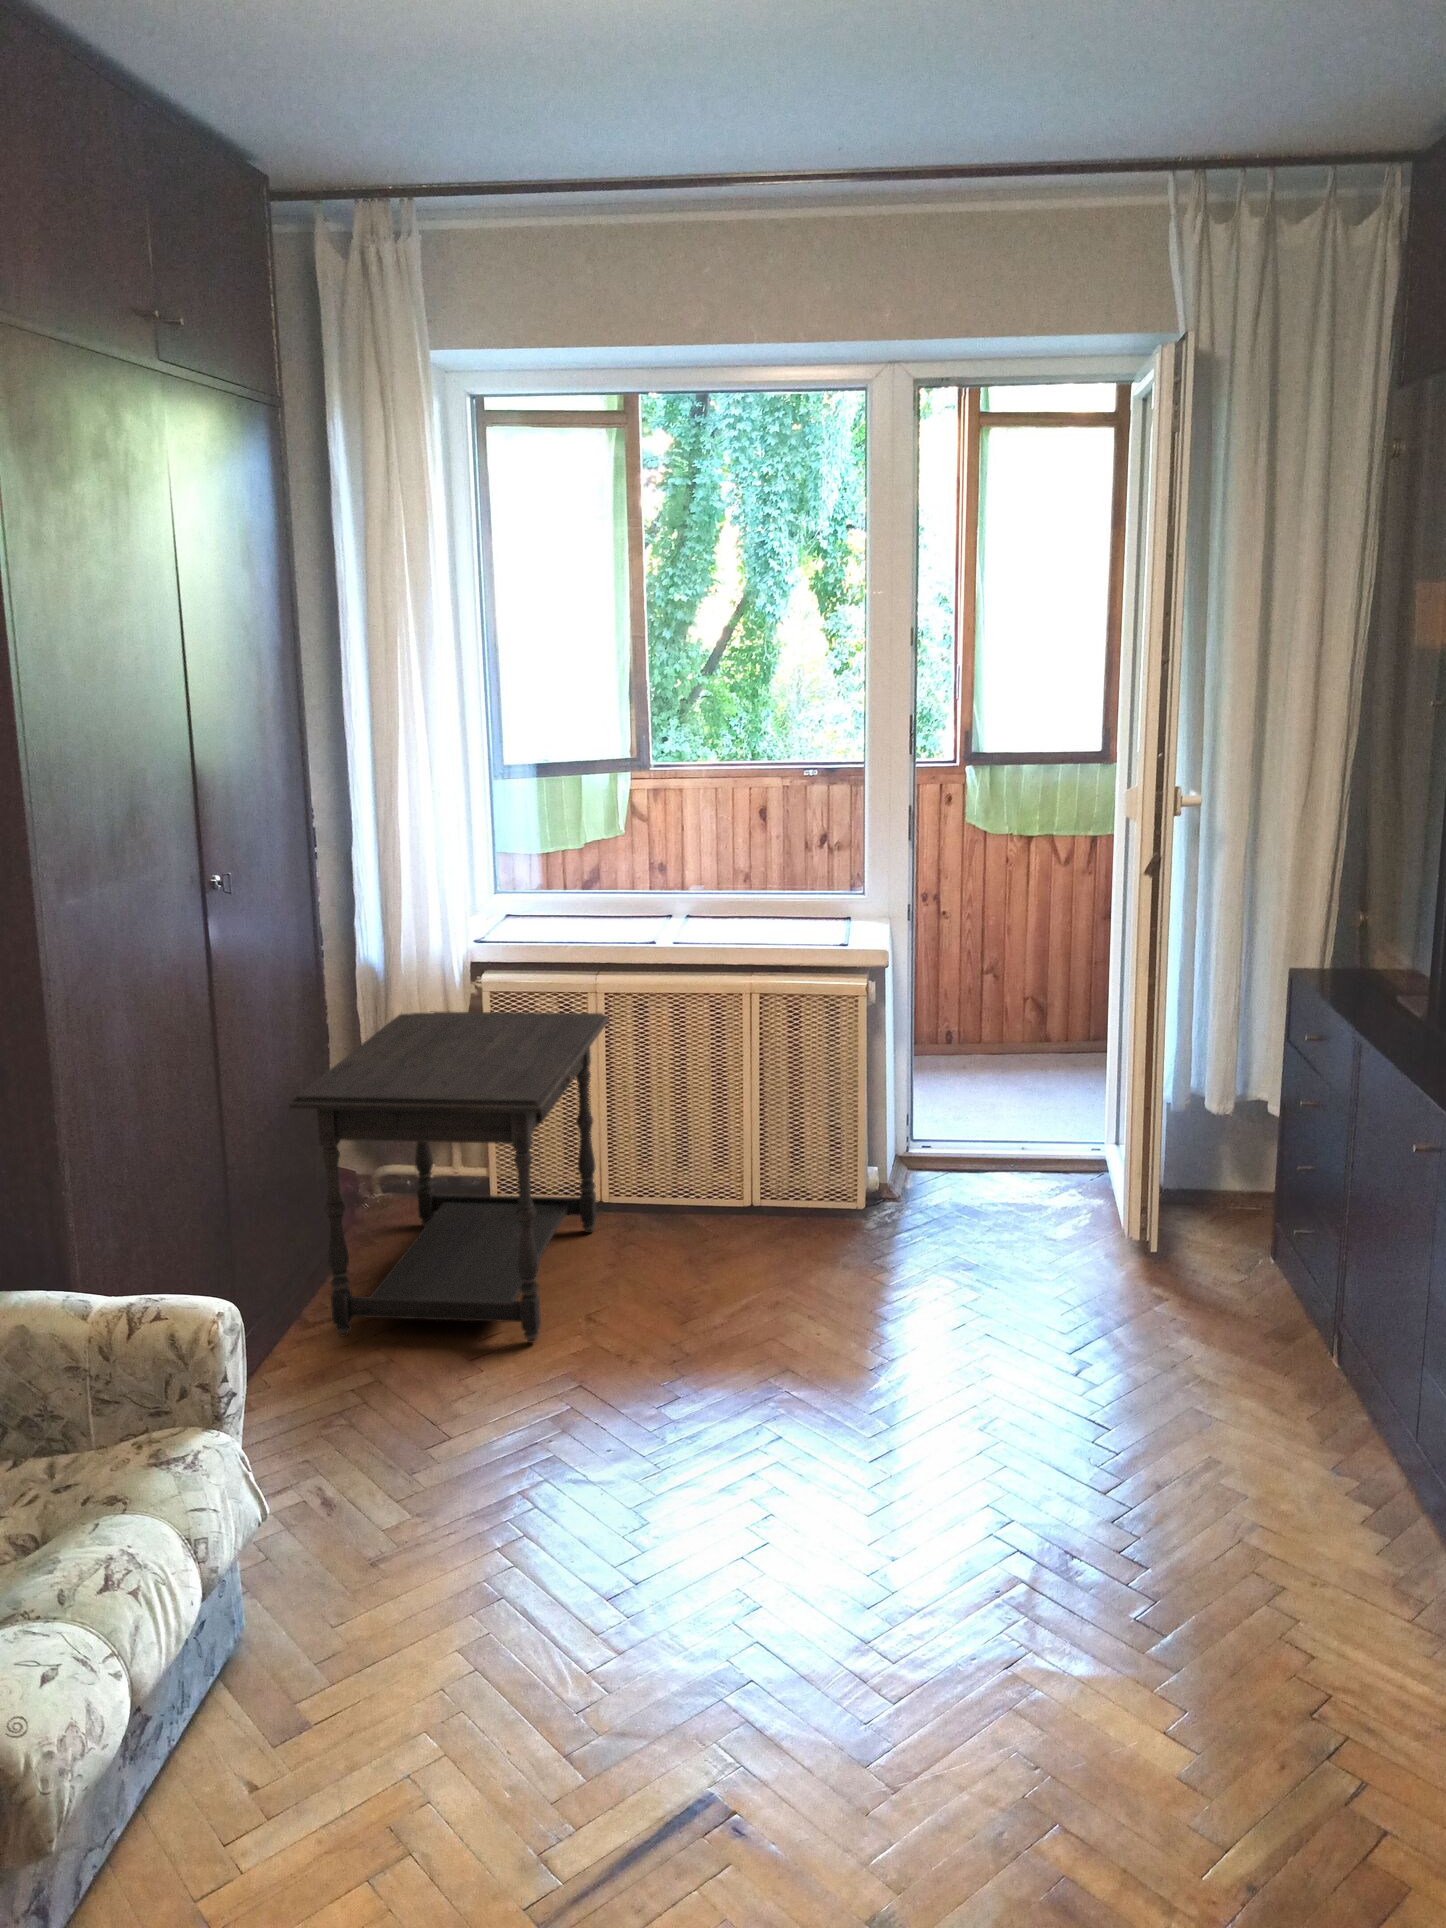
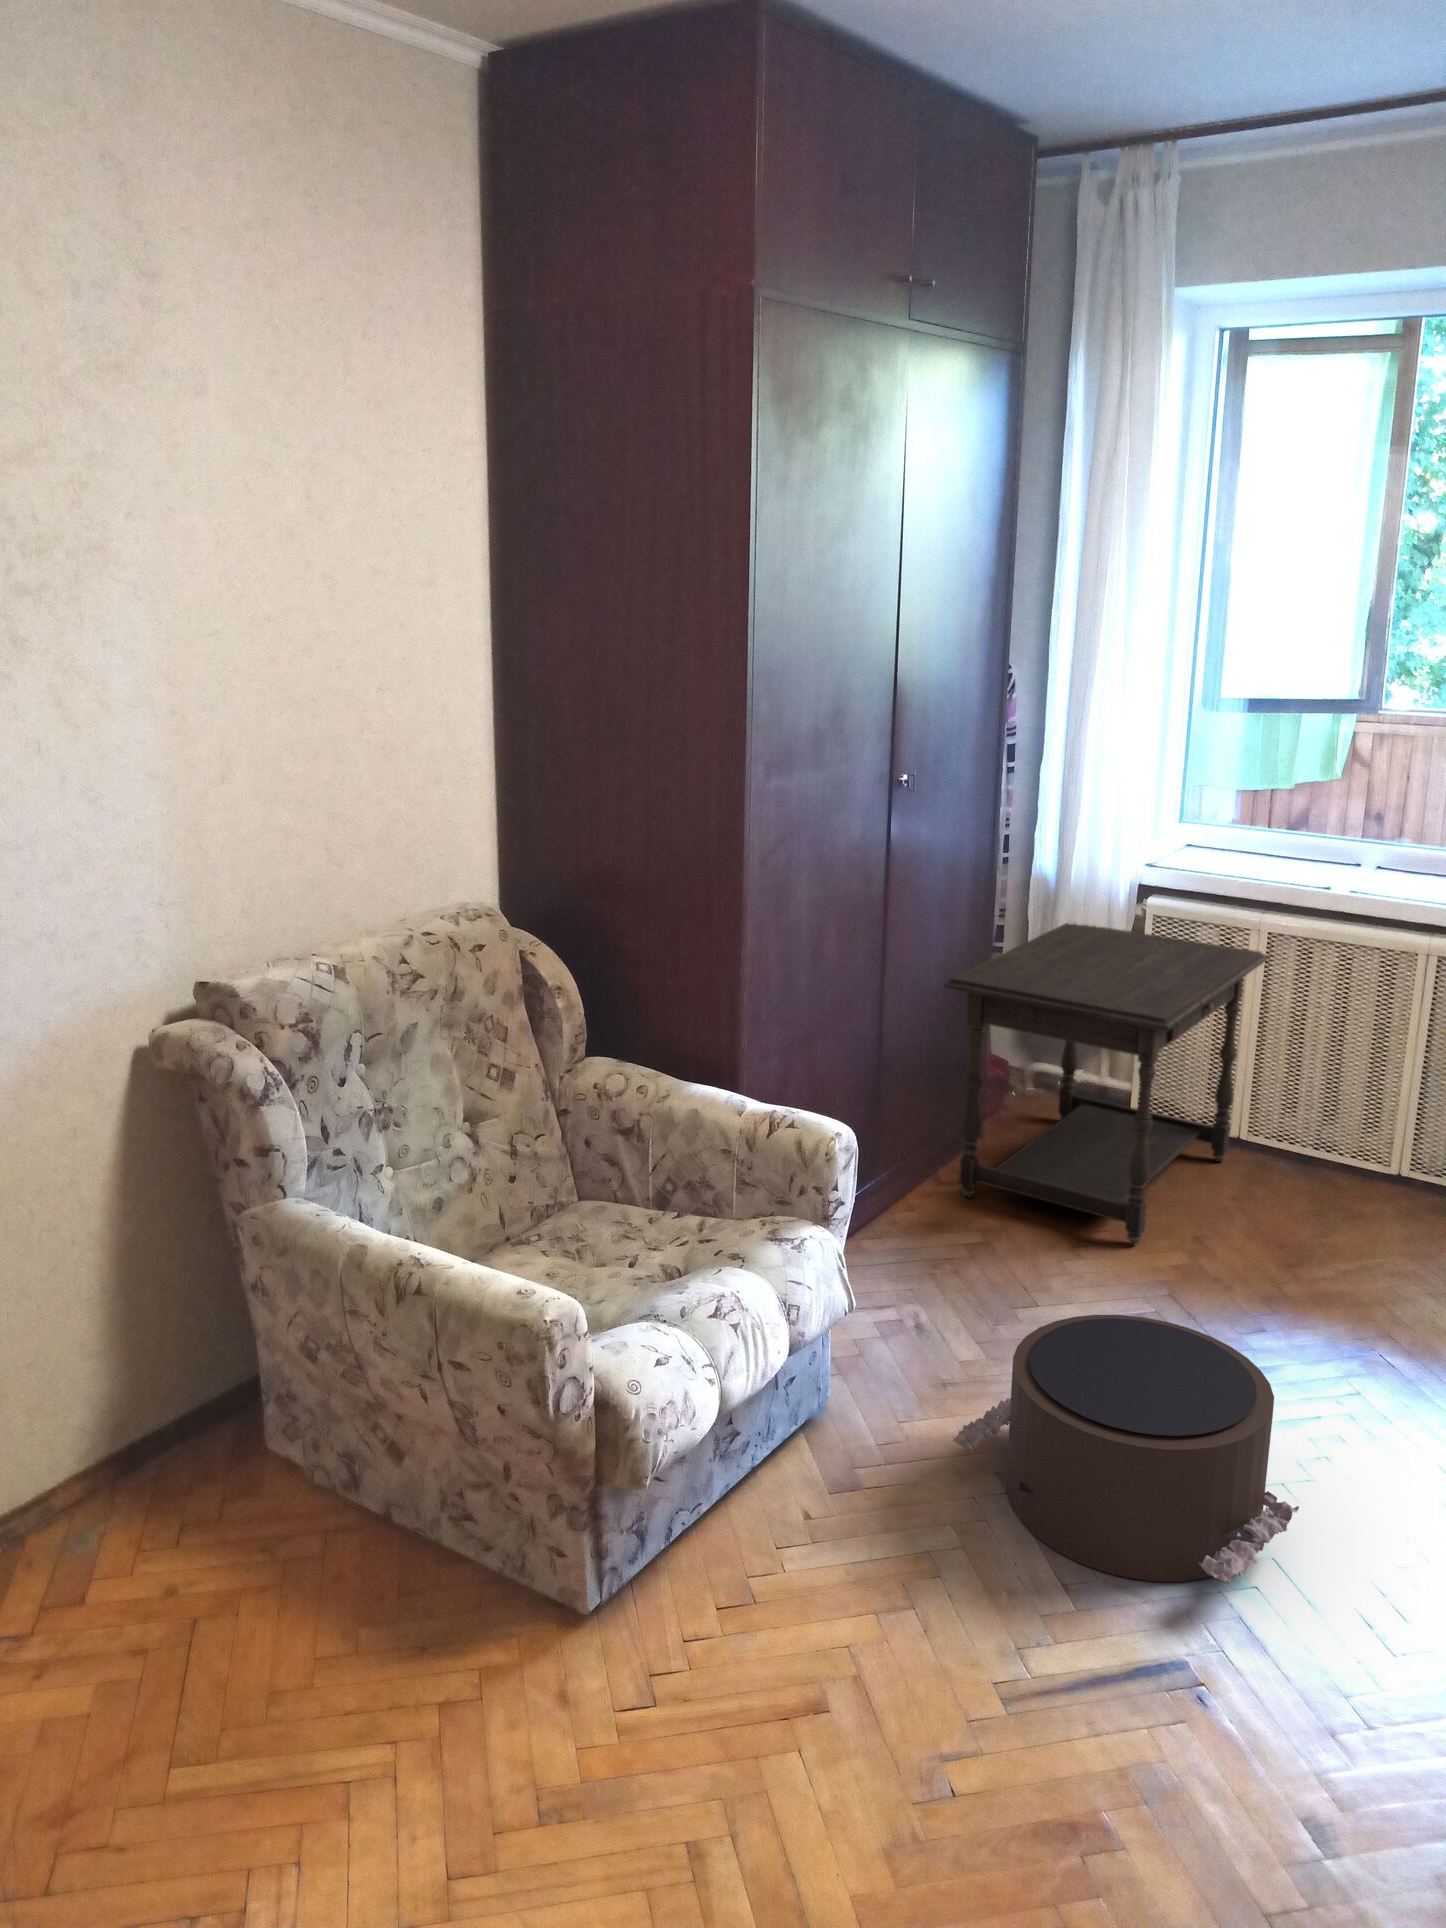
pouf: none [406,1424,771,1723] -> present [953,1315,1299,1583]

